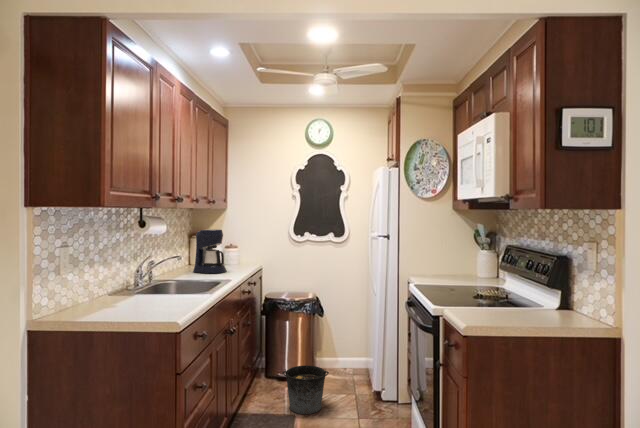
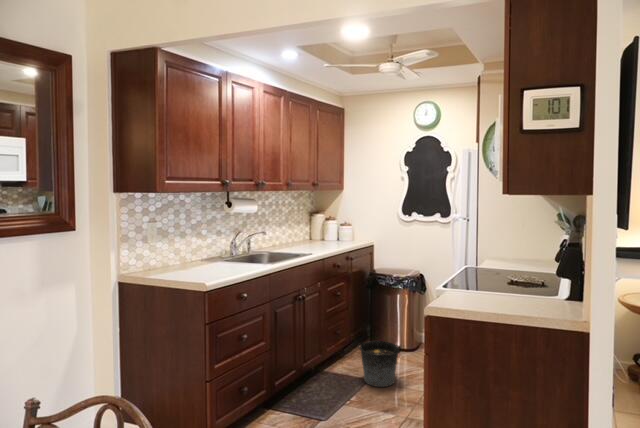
coffee maker: present [193,229,227,273] -> none [298,209,325,248]

